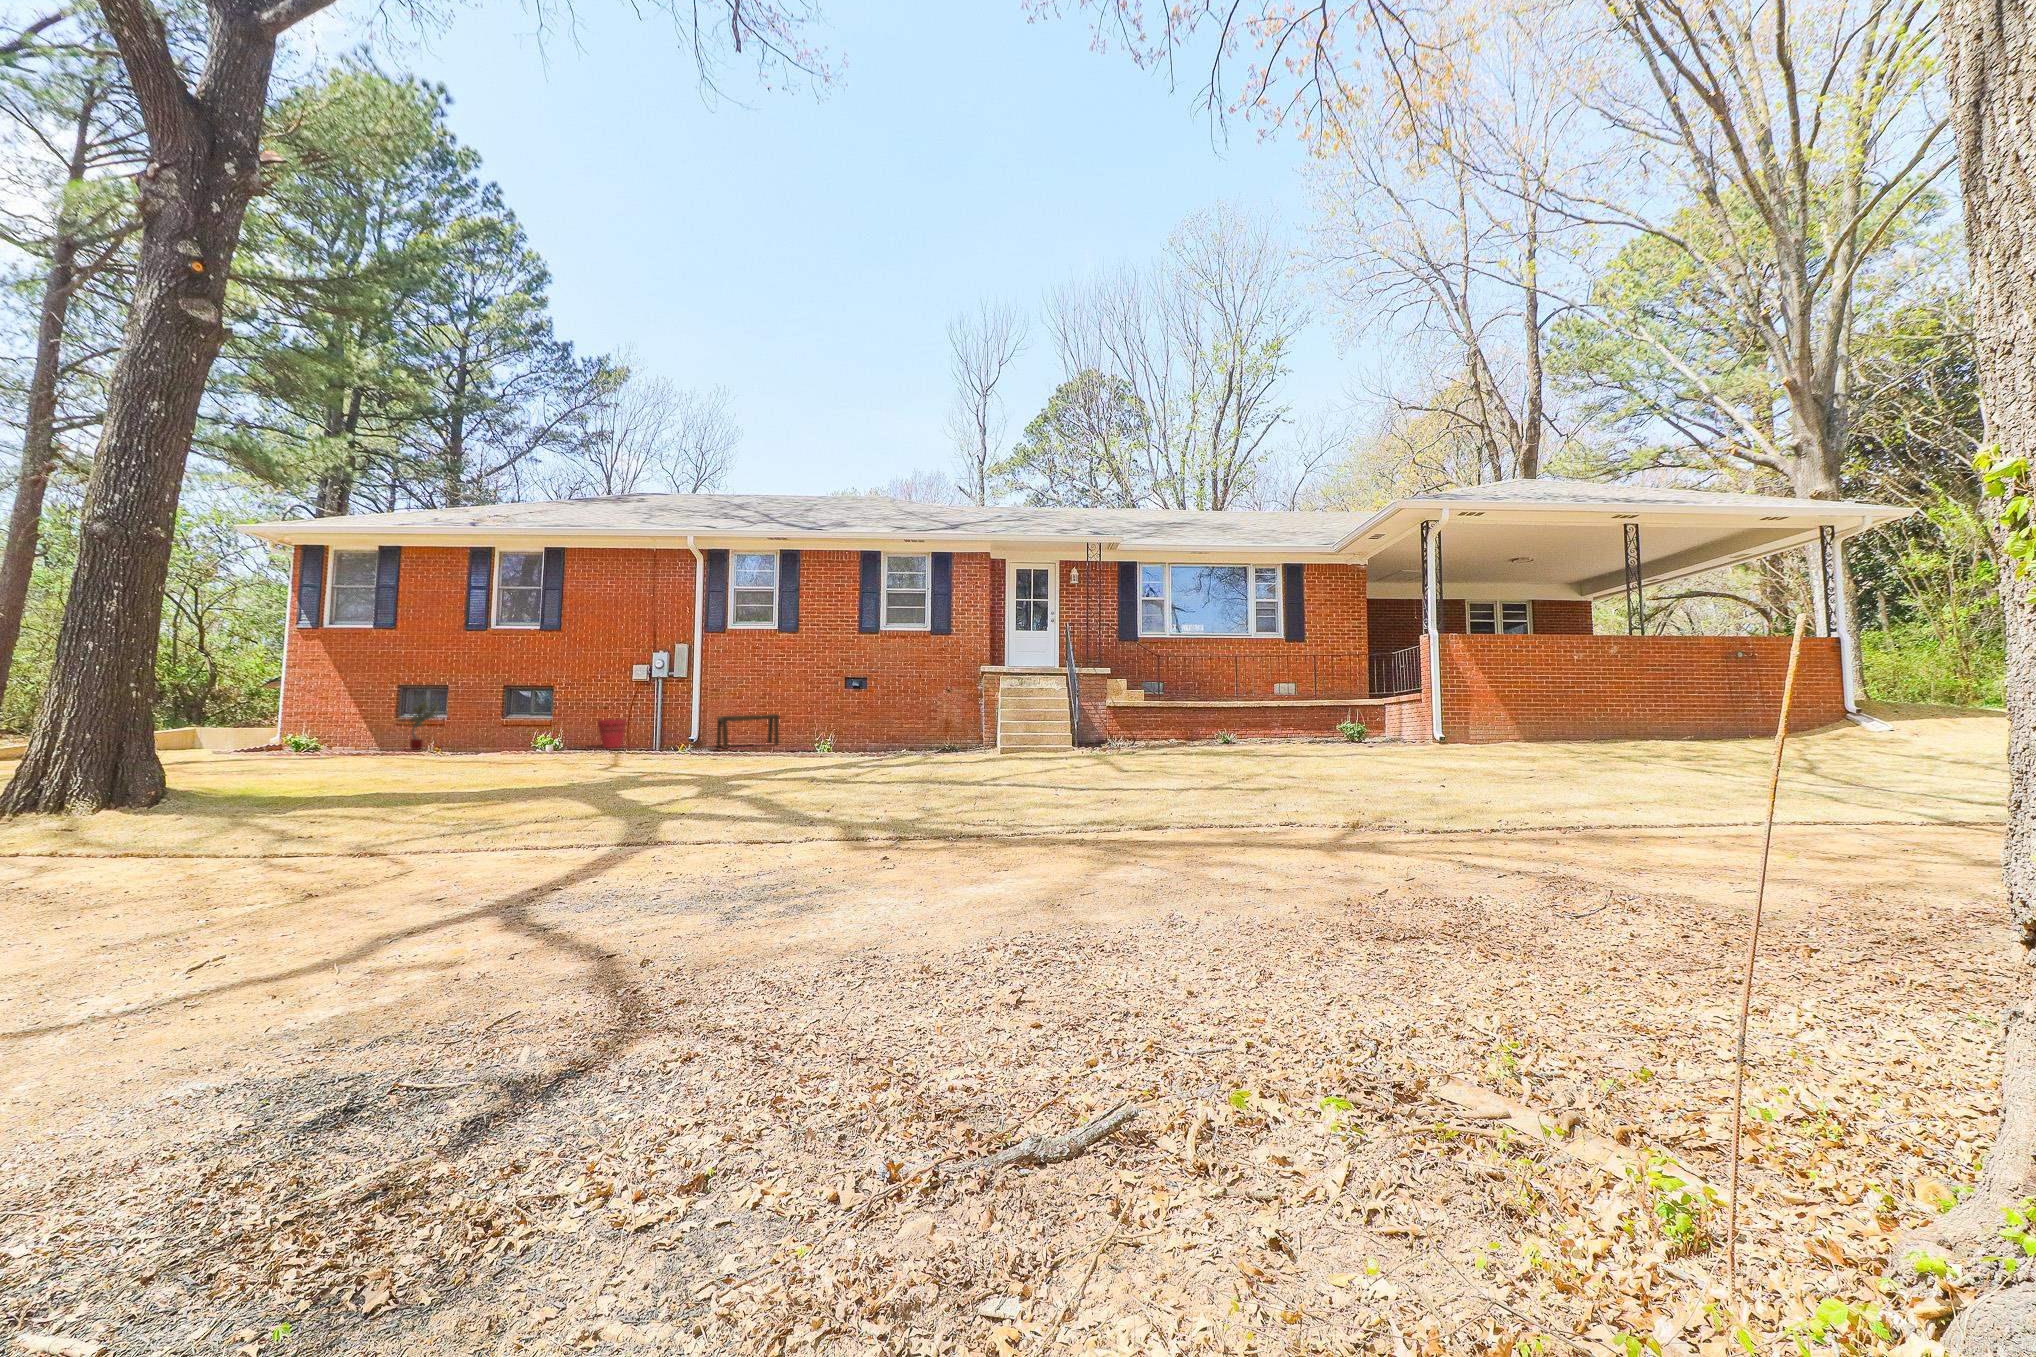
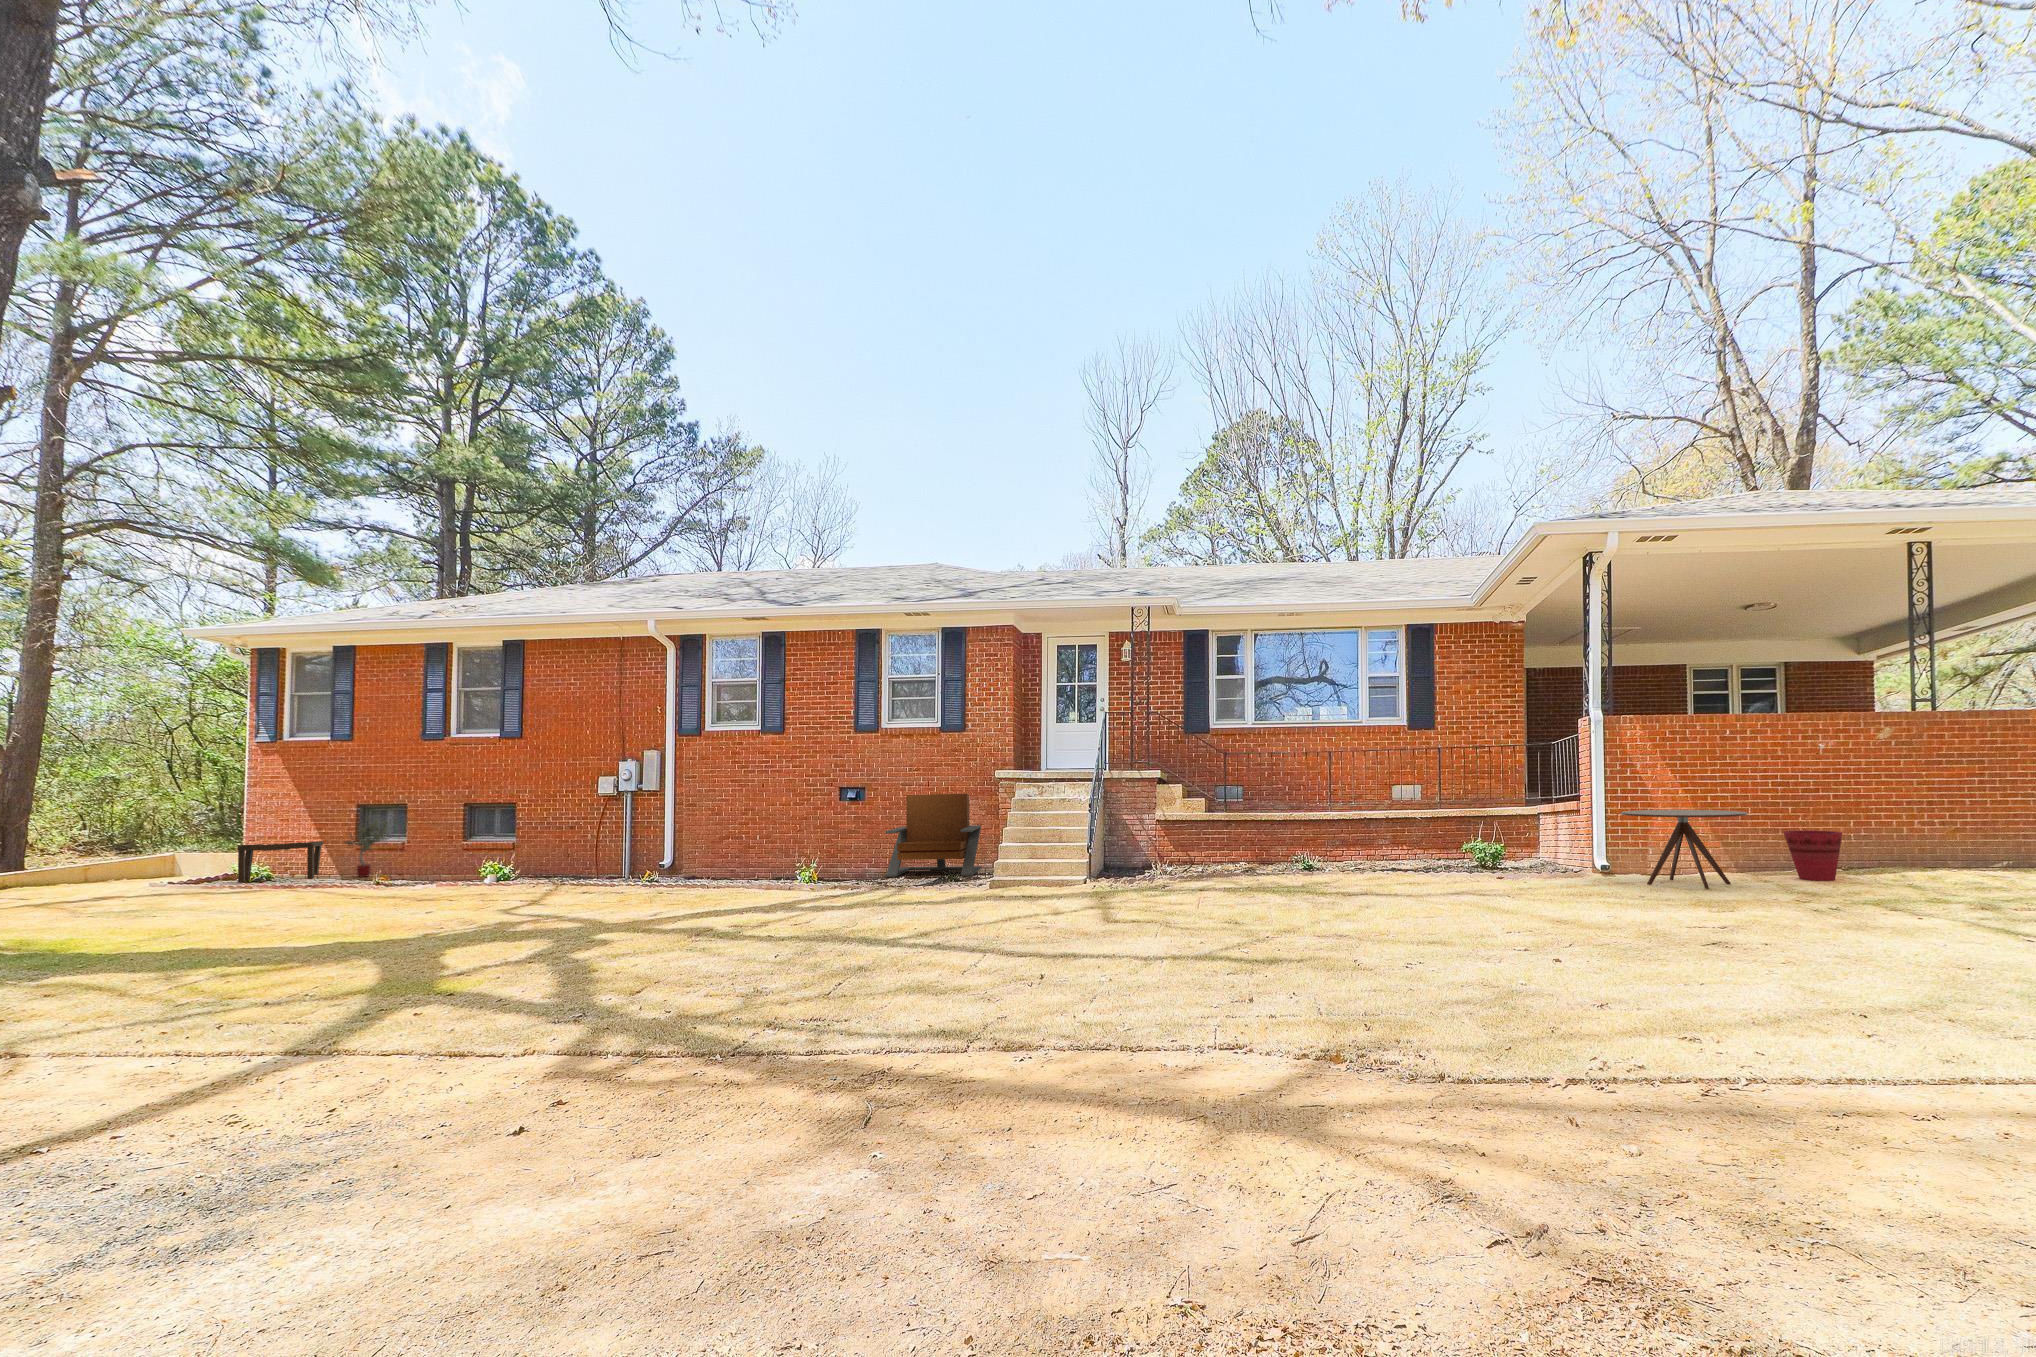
lounge chair: none [897,684,966,748] -> present [885,794,982,877]
round table: none [1438,701,1519,753] -> present [1621,810,1747,889]
bench: present [716,714,779,749] -> present [237,841,323,883]
bucket: present [597,719,627,748] -> present [1783,831,1842,881]

